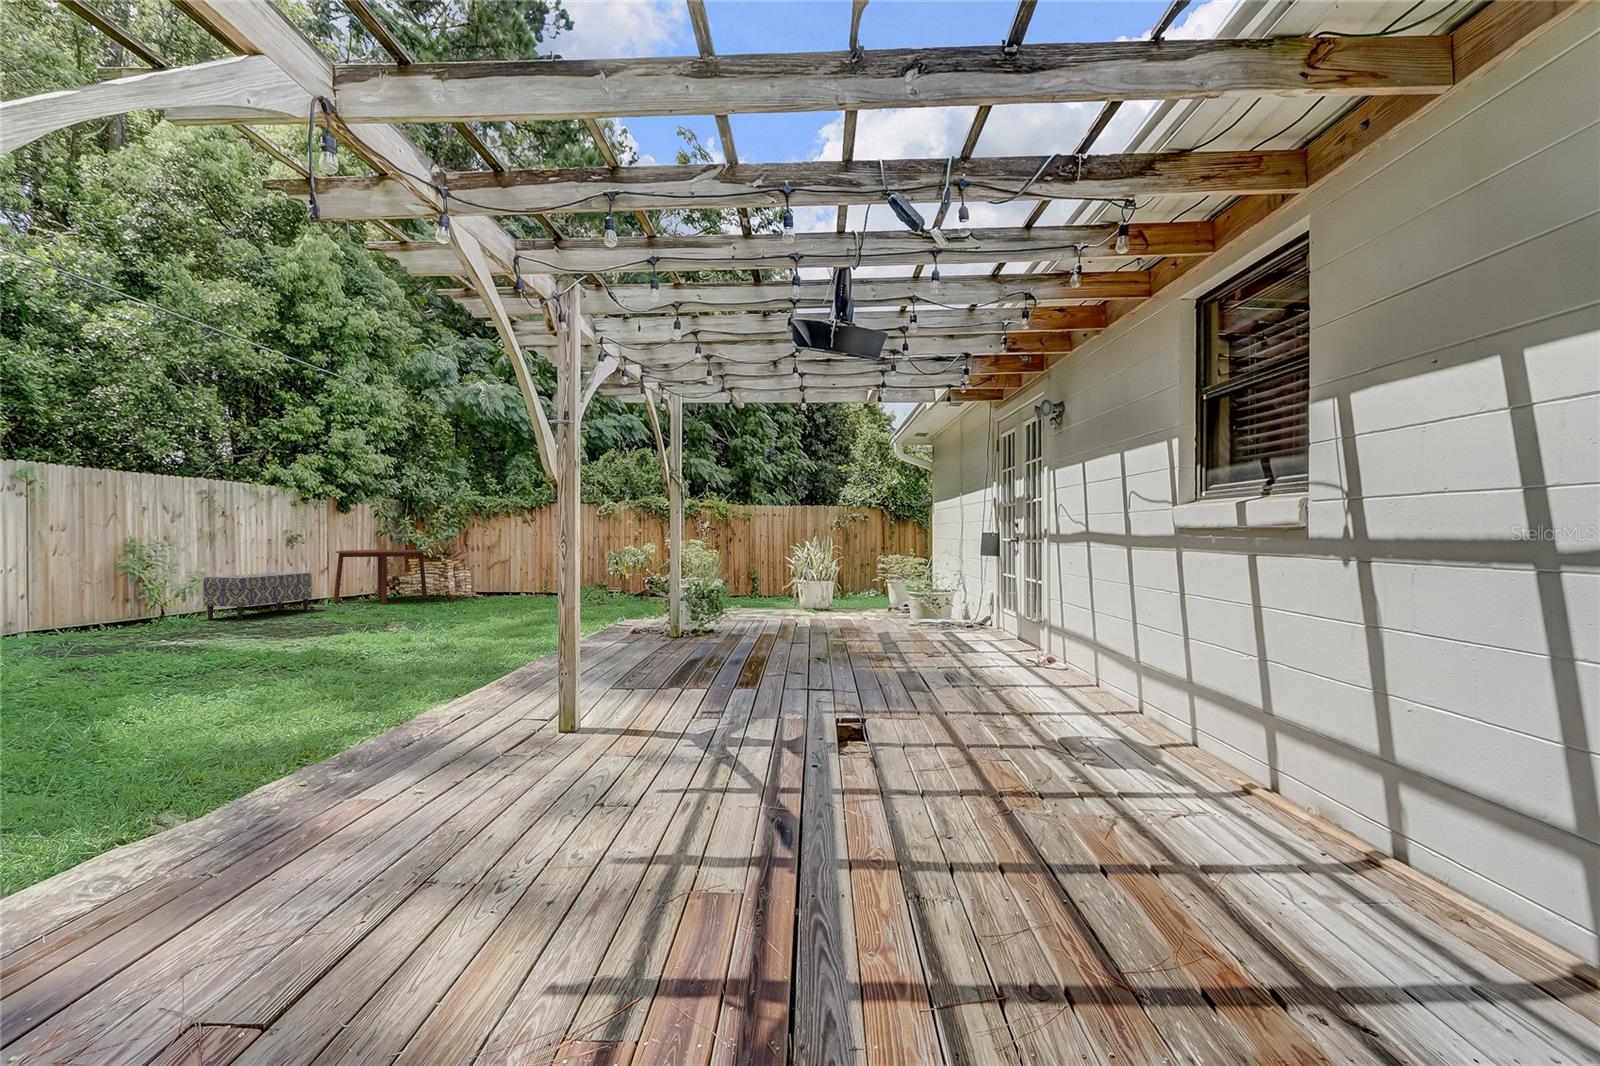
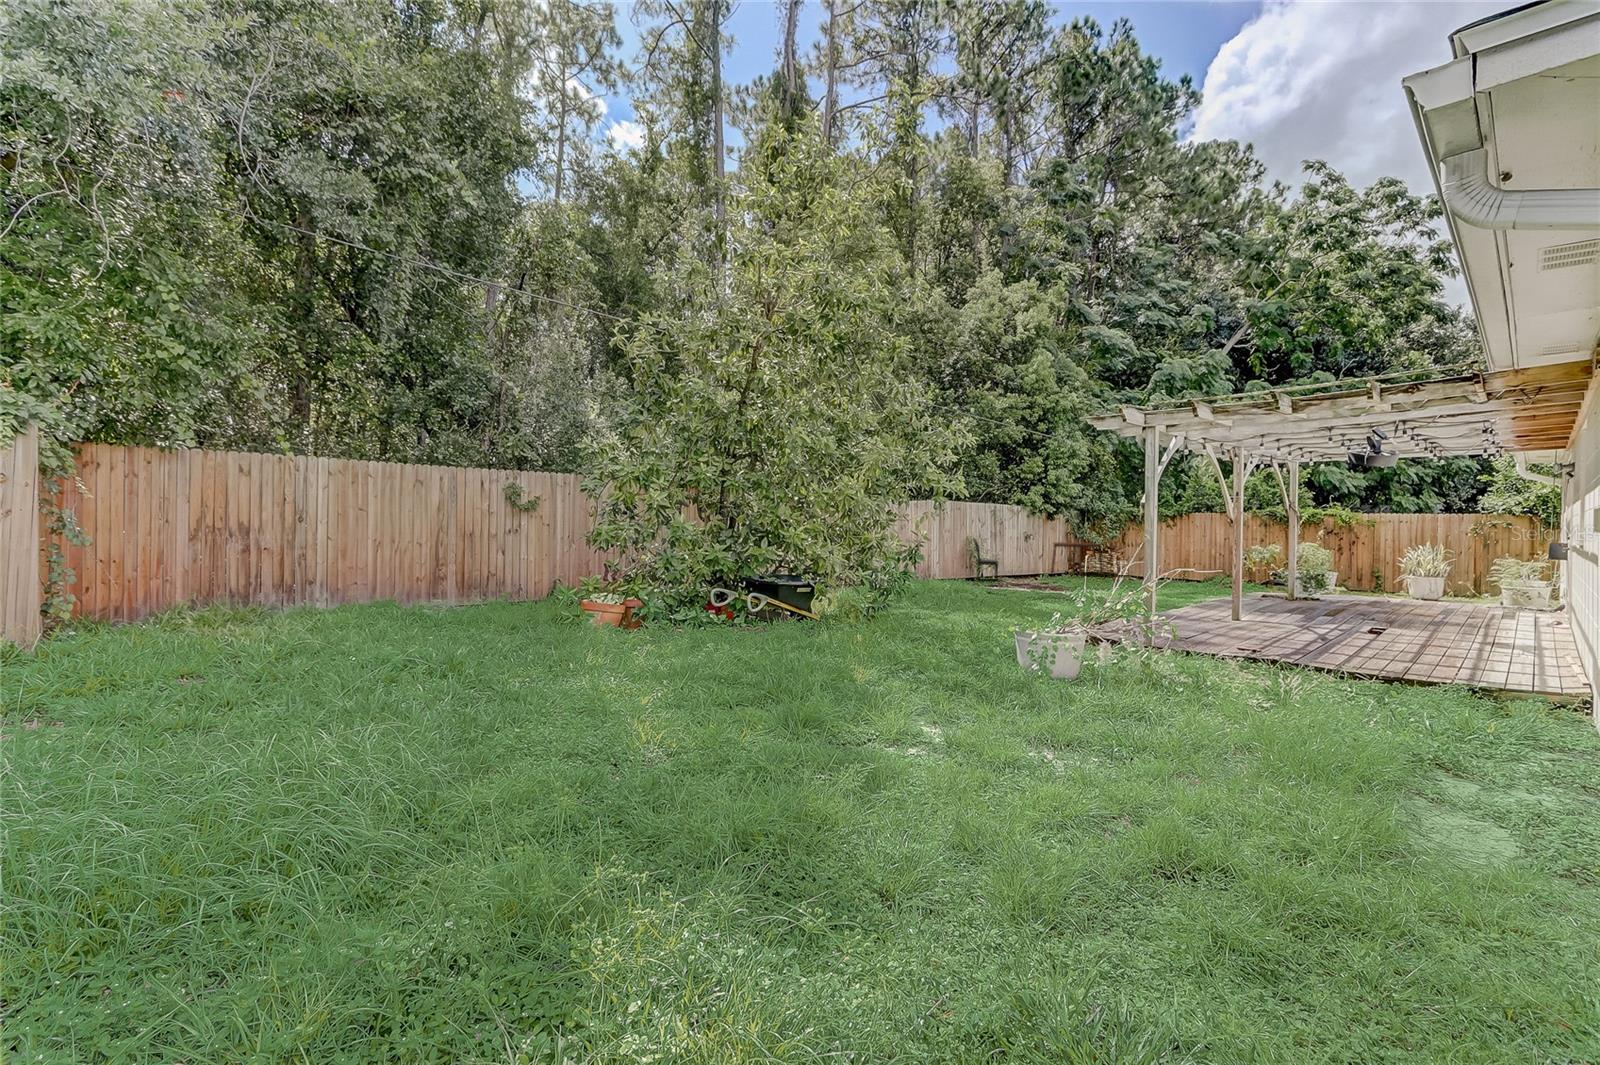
dining chair: none [110,542,185,632] -> present [972,538,998,579]
bench: present [203,572,312,620] -> none [1000,554,1045,578]

